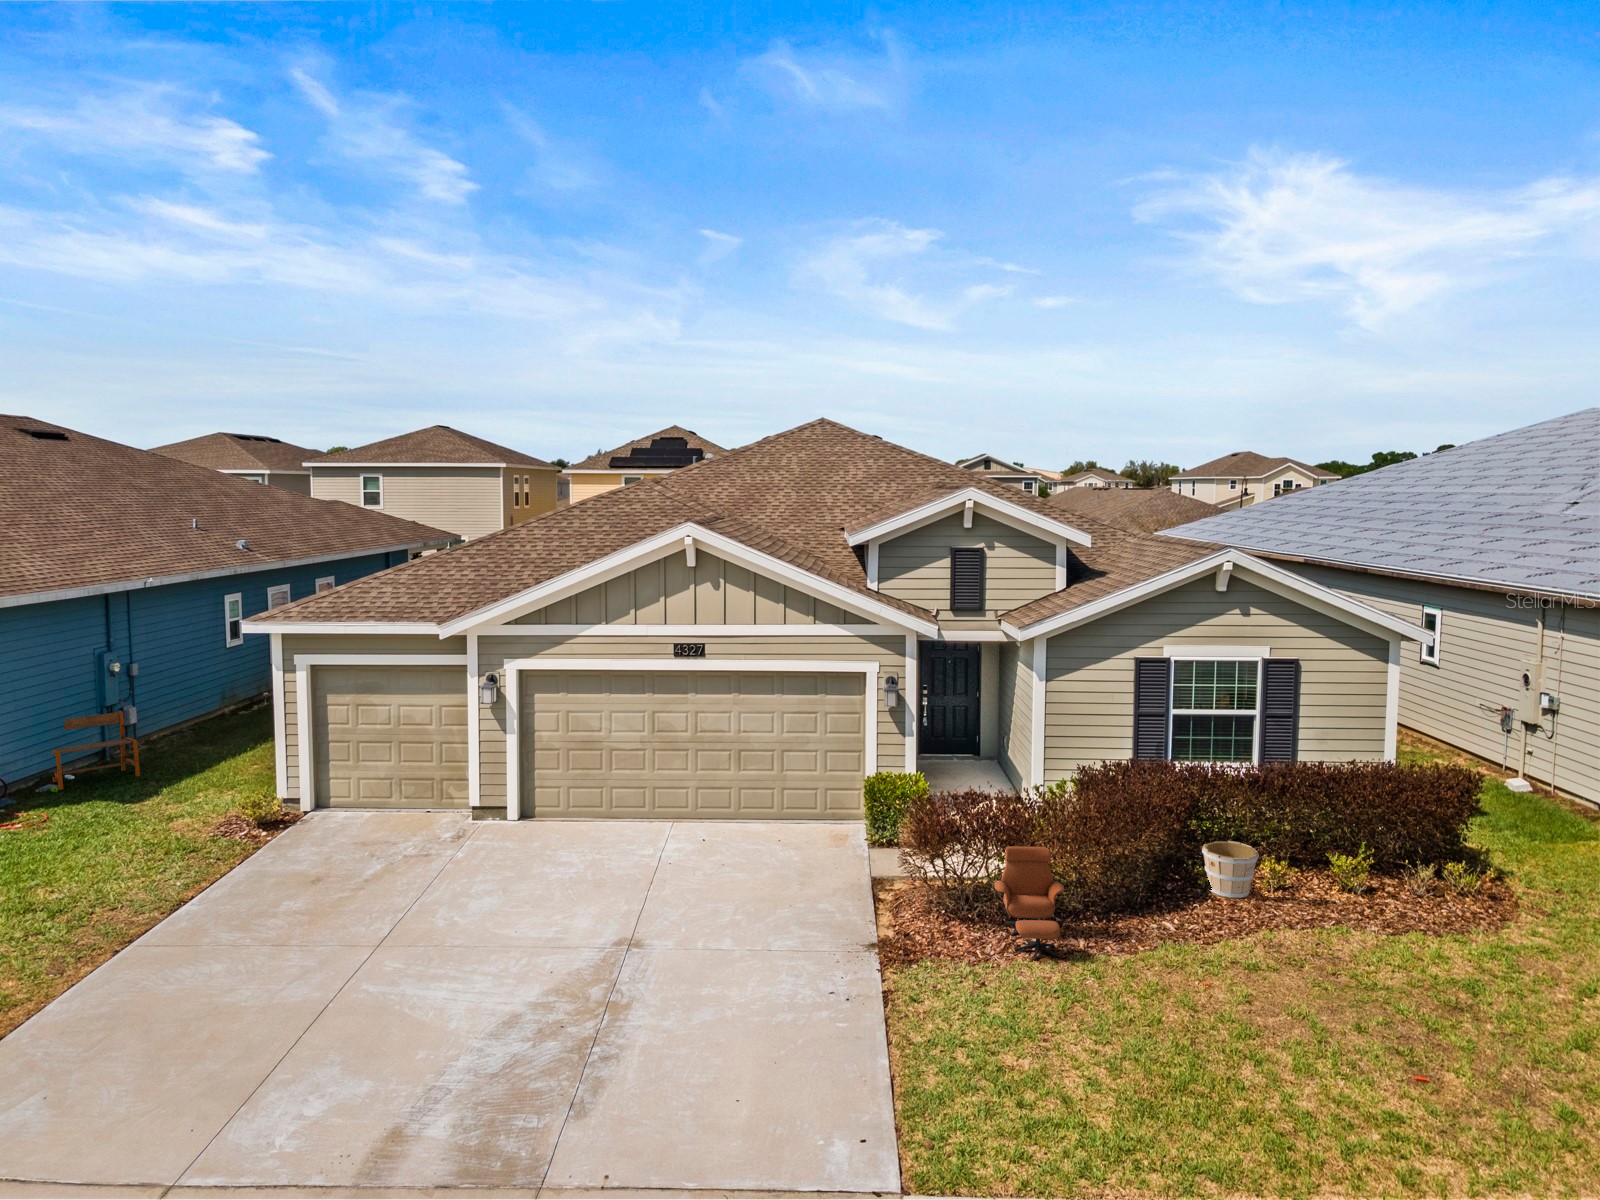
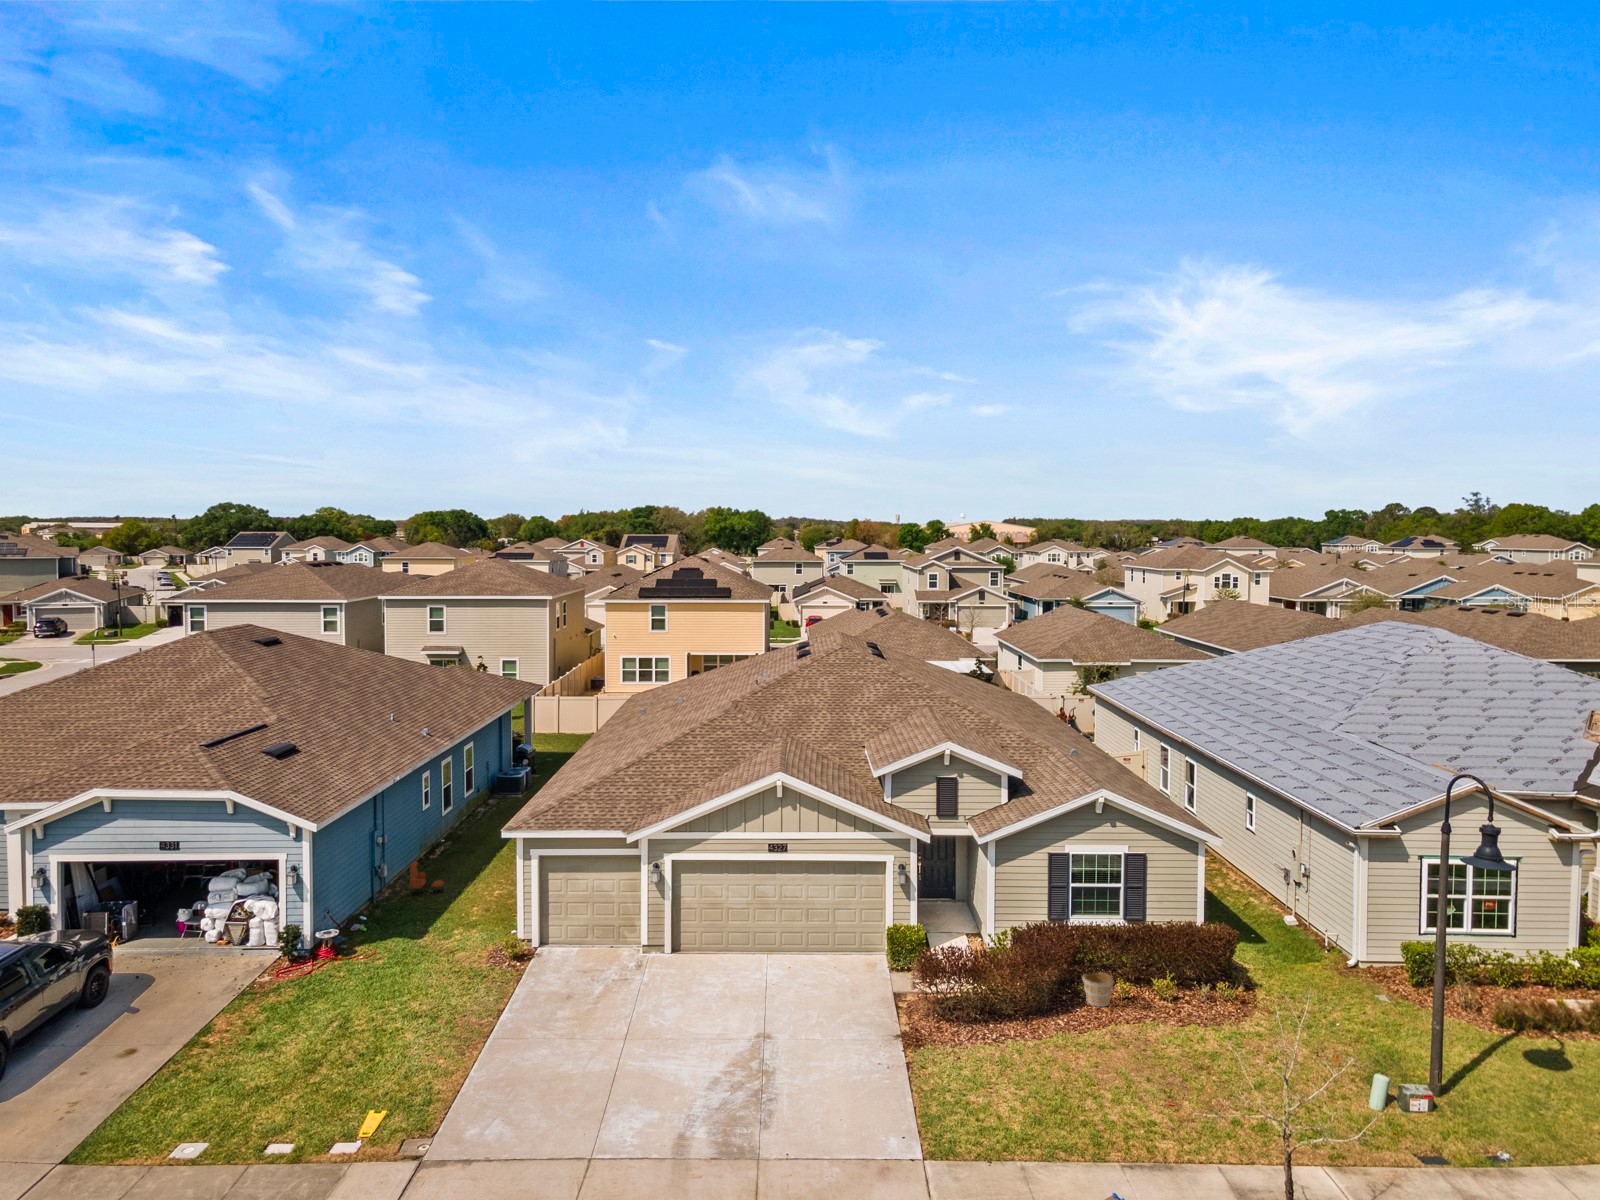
bench: present [52,711,140,790] -> none [359,878,413,934]
lounge chair: present [994,846,1064,960] -> present [410,862,443,893]

